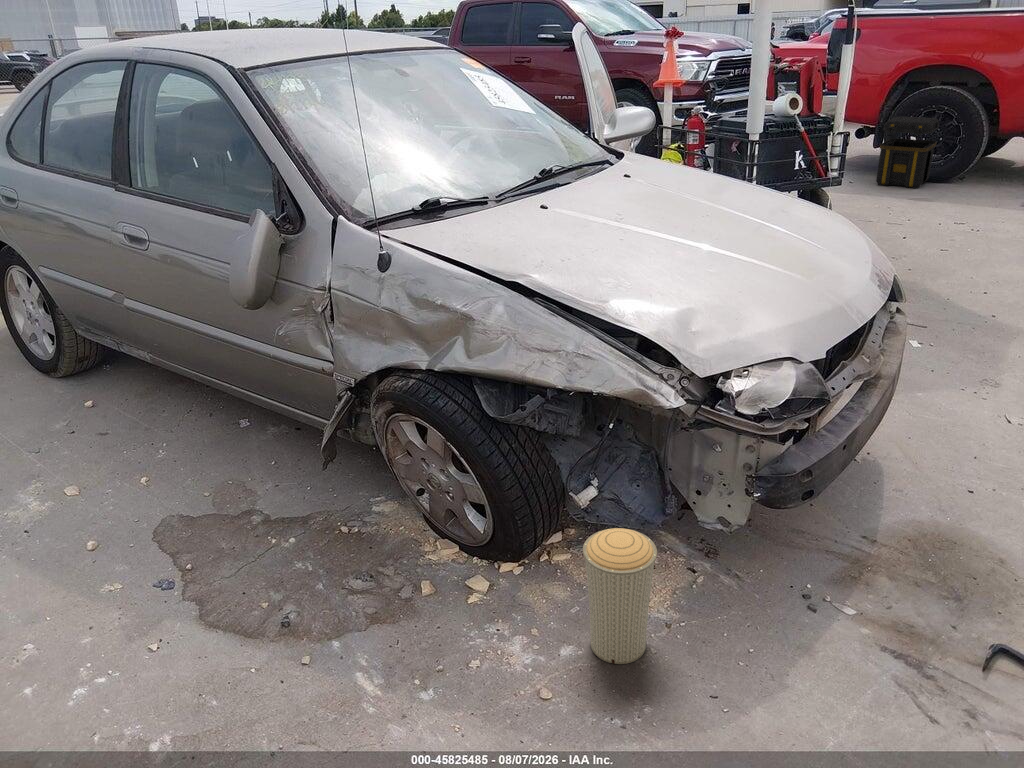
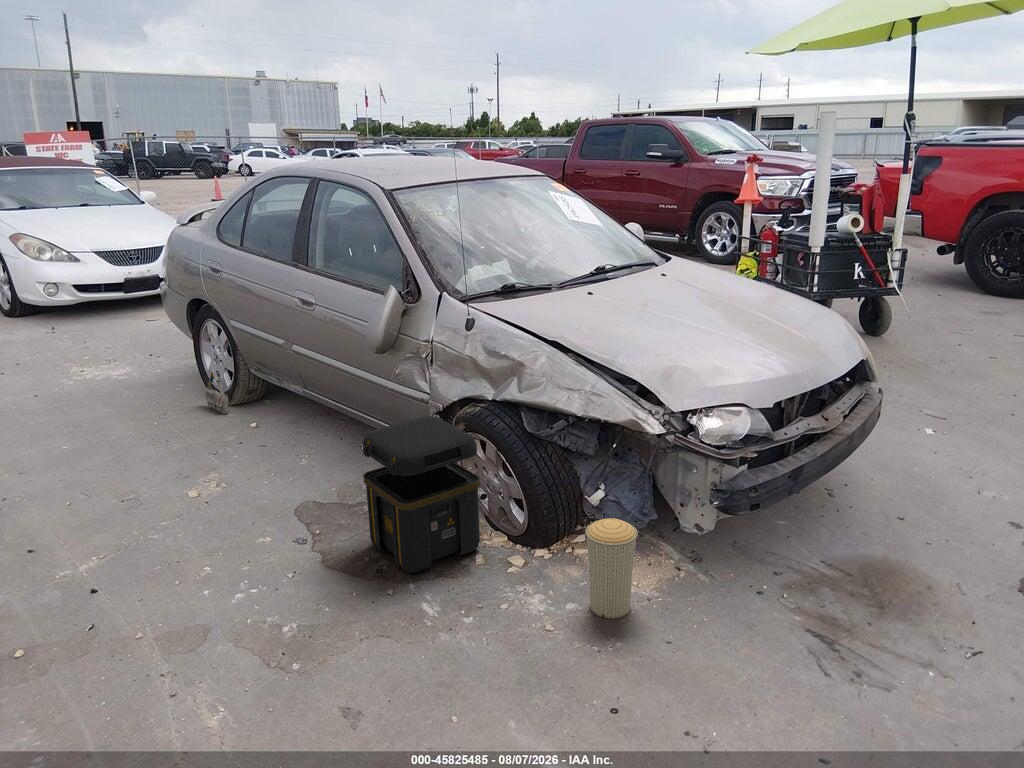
toolbox: present [876,117,939,188] -> present [363,416,480,573]
bag: none [22,335,56,391] -> present [206,371,229,414]

